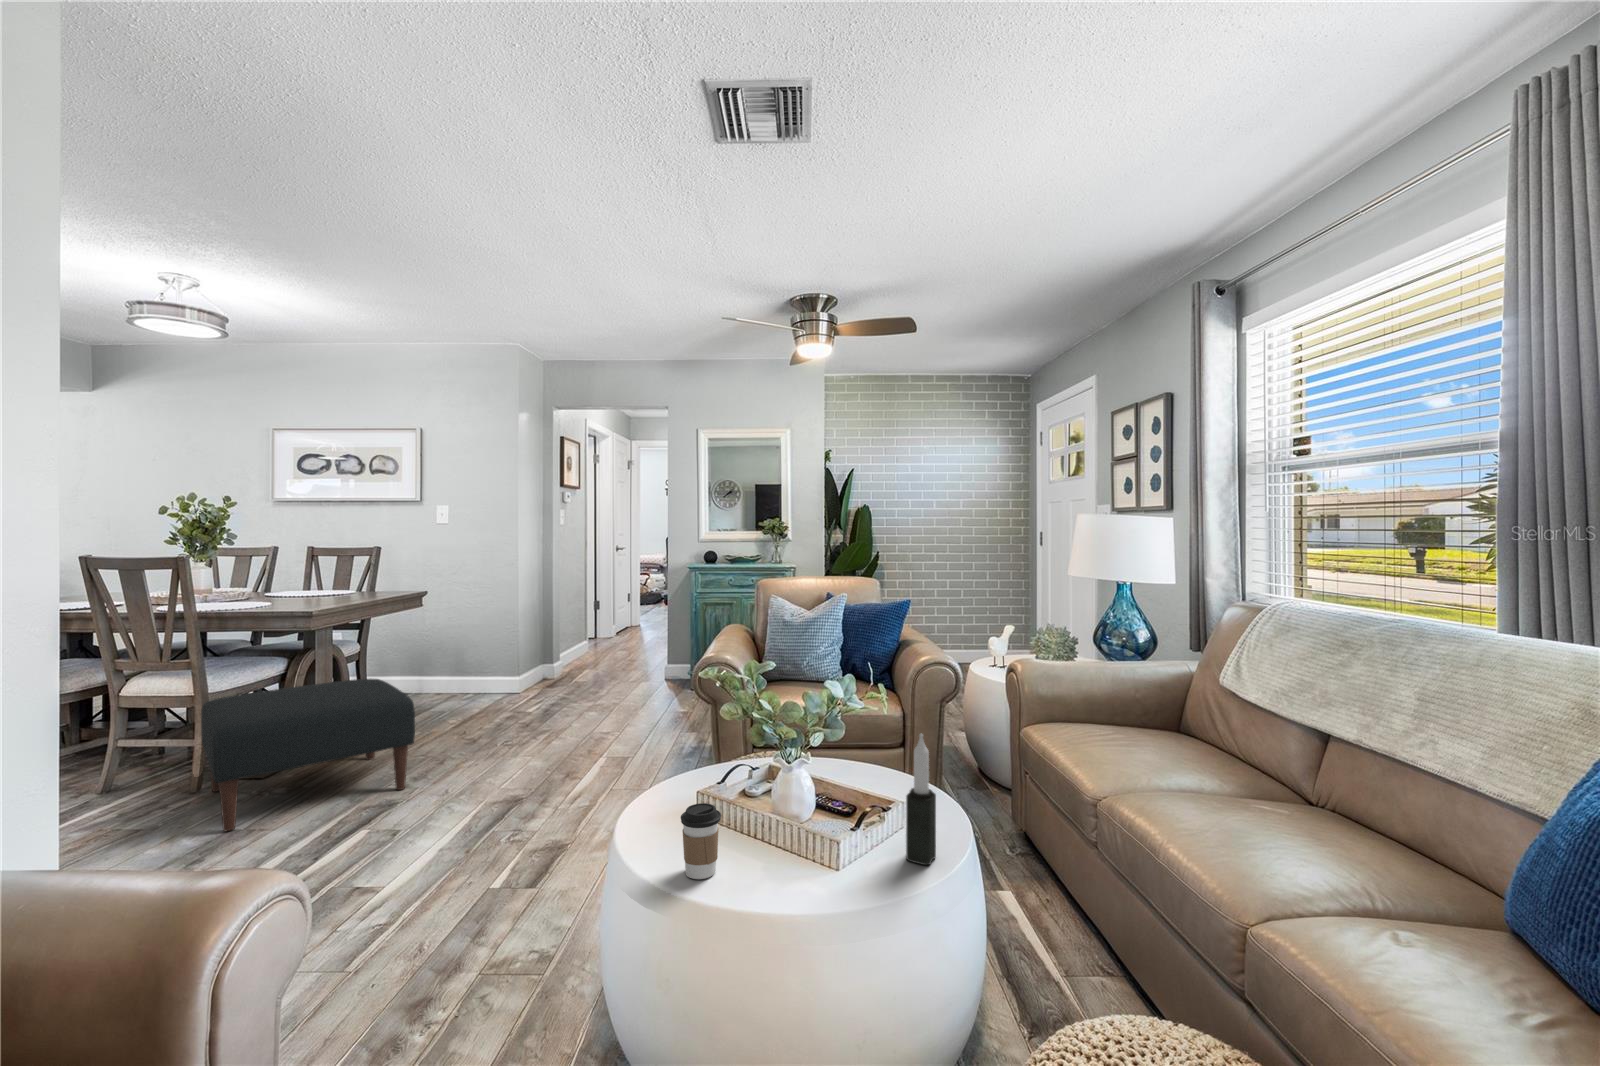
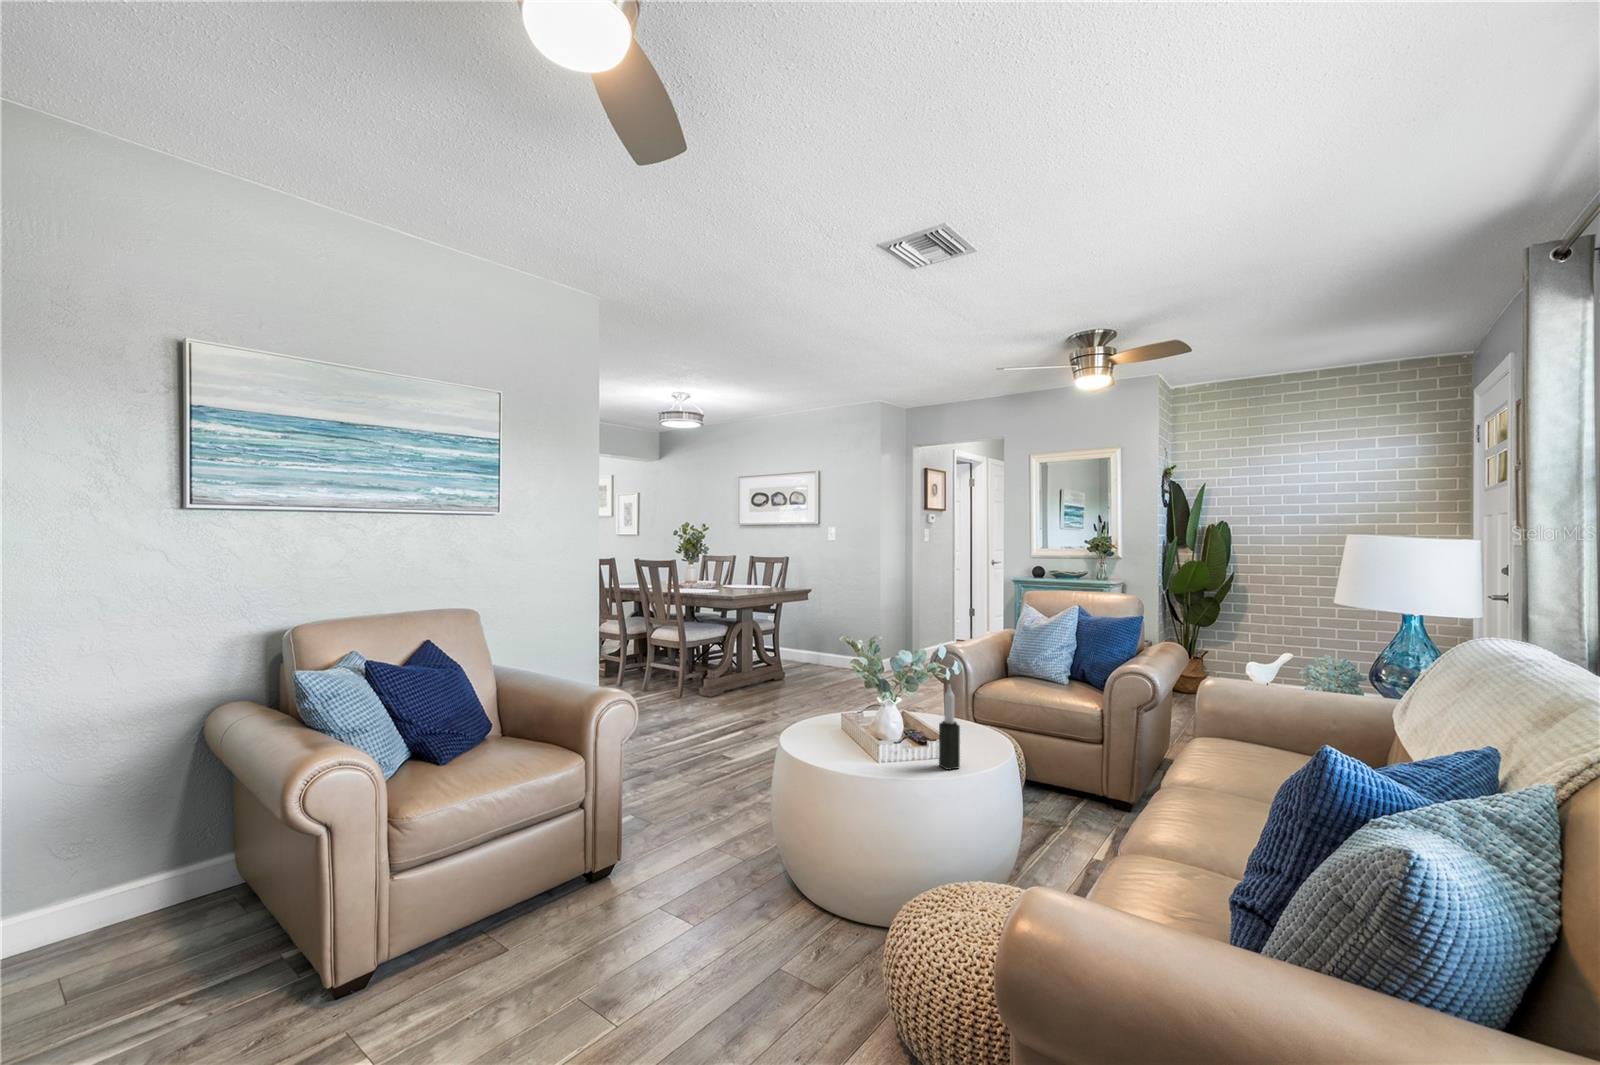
ottoman: present [201,679,415,831] -> none [675,643,778,719]
coffee cup: present [681,803,721,879] -> none [810,707,833,747]

